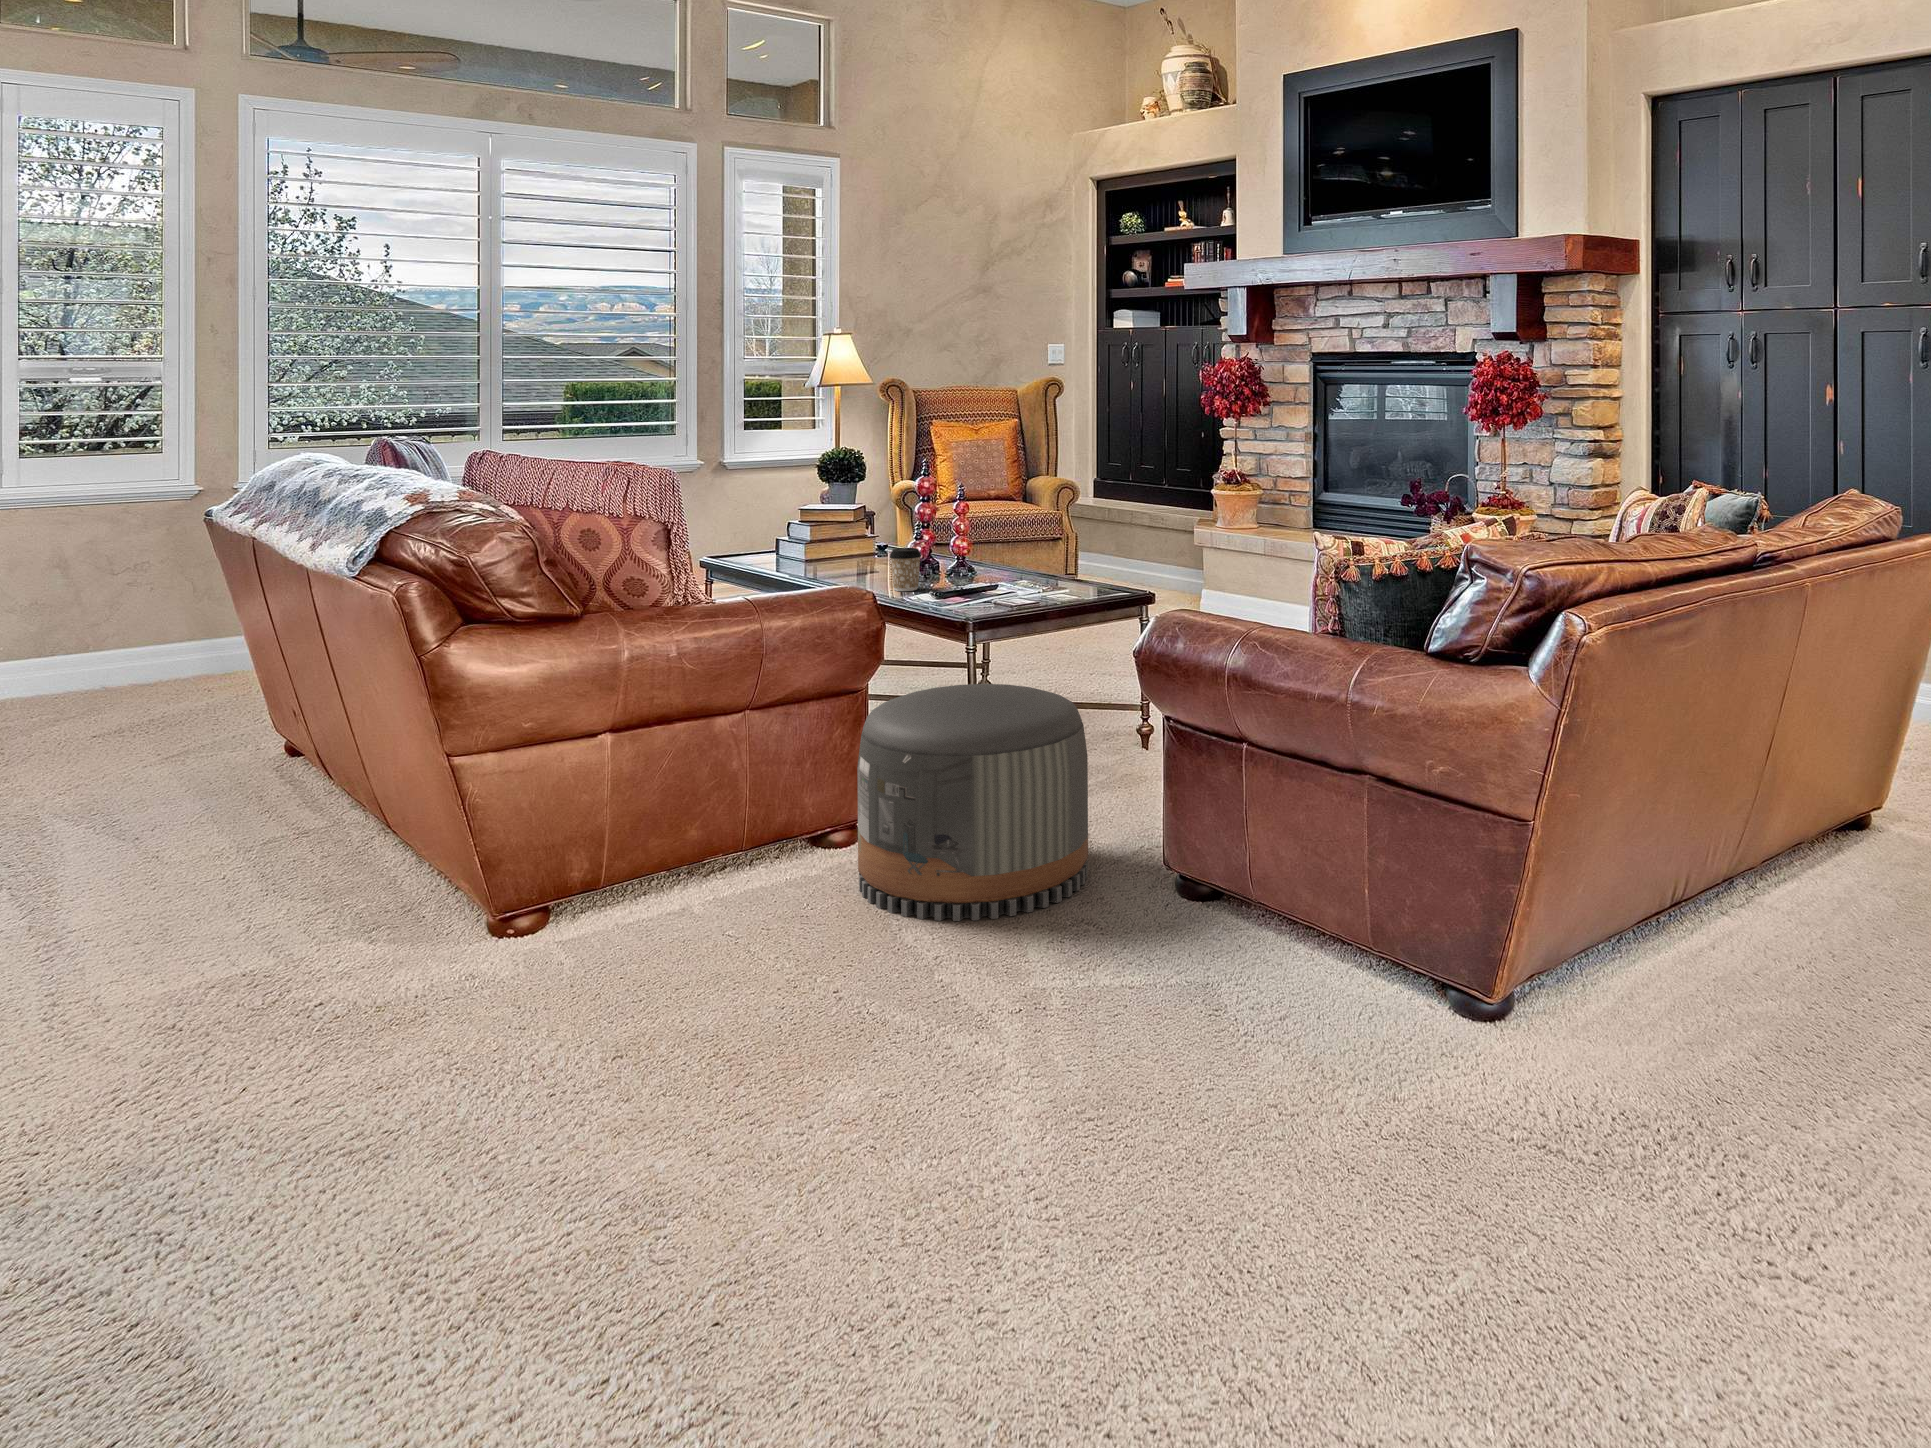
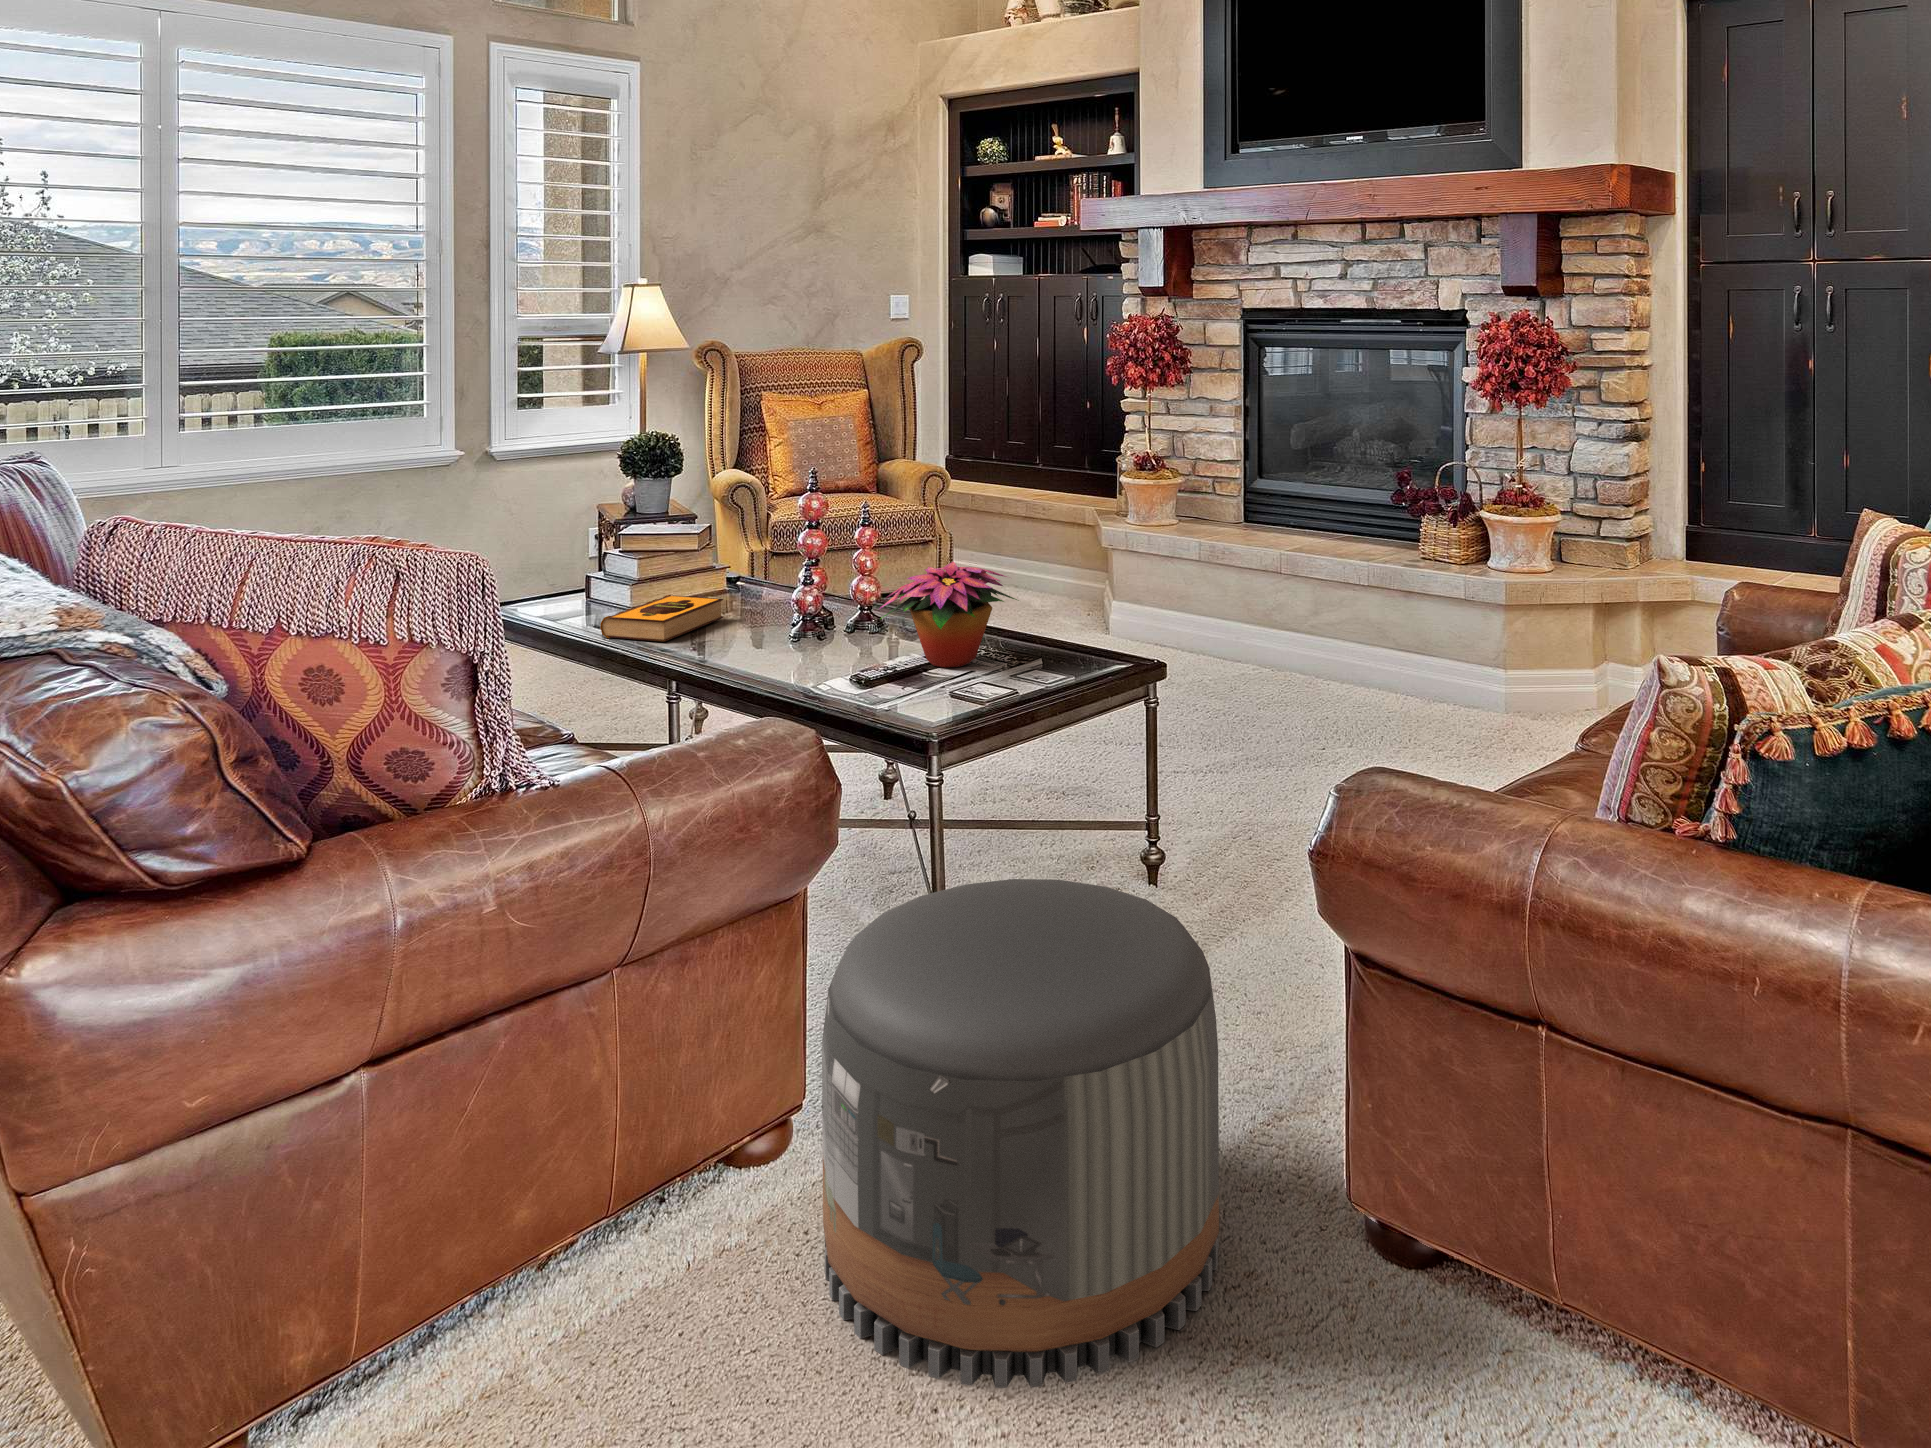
flower arrangement: none [952,520,1058,593] -> present [880,562,1017,668]
coffee cup: present [890,548,921,591] -> none [781,602,827,668]
hardback book: none [776,551,863,577] -> present [600,595,723,641]

